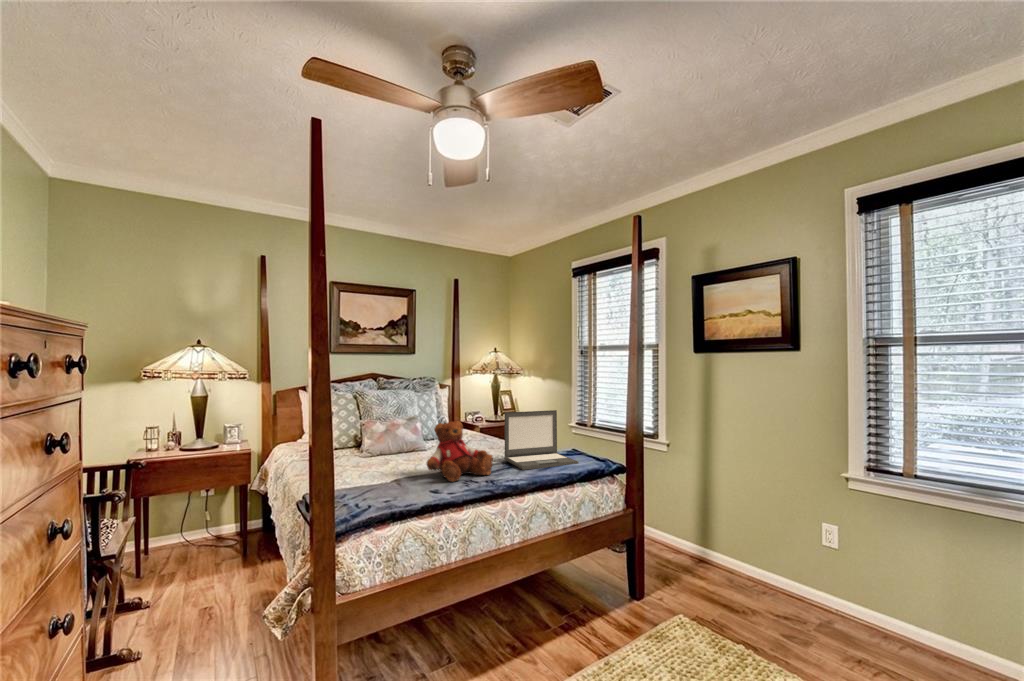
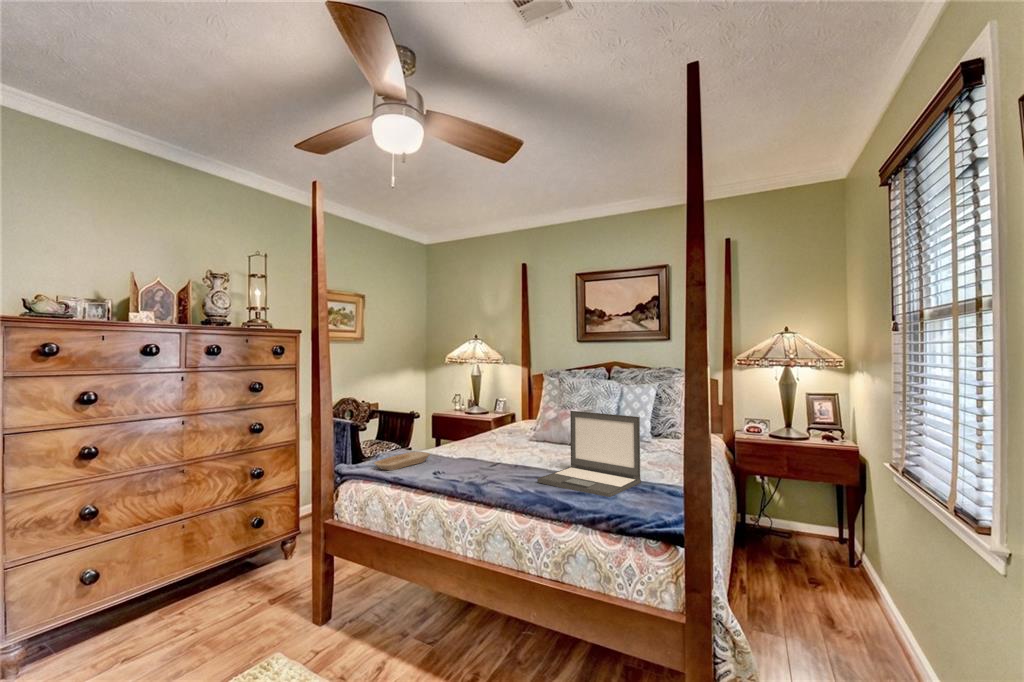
teddy bear: present [427,421,493,482] -> none [458,412,527,477]
tray: none [356,480,402,504] -> present [374,452,430,471]

